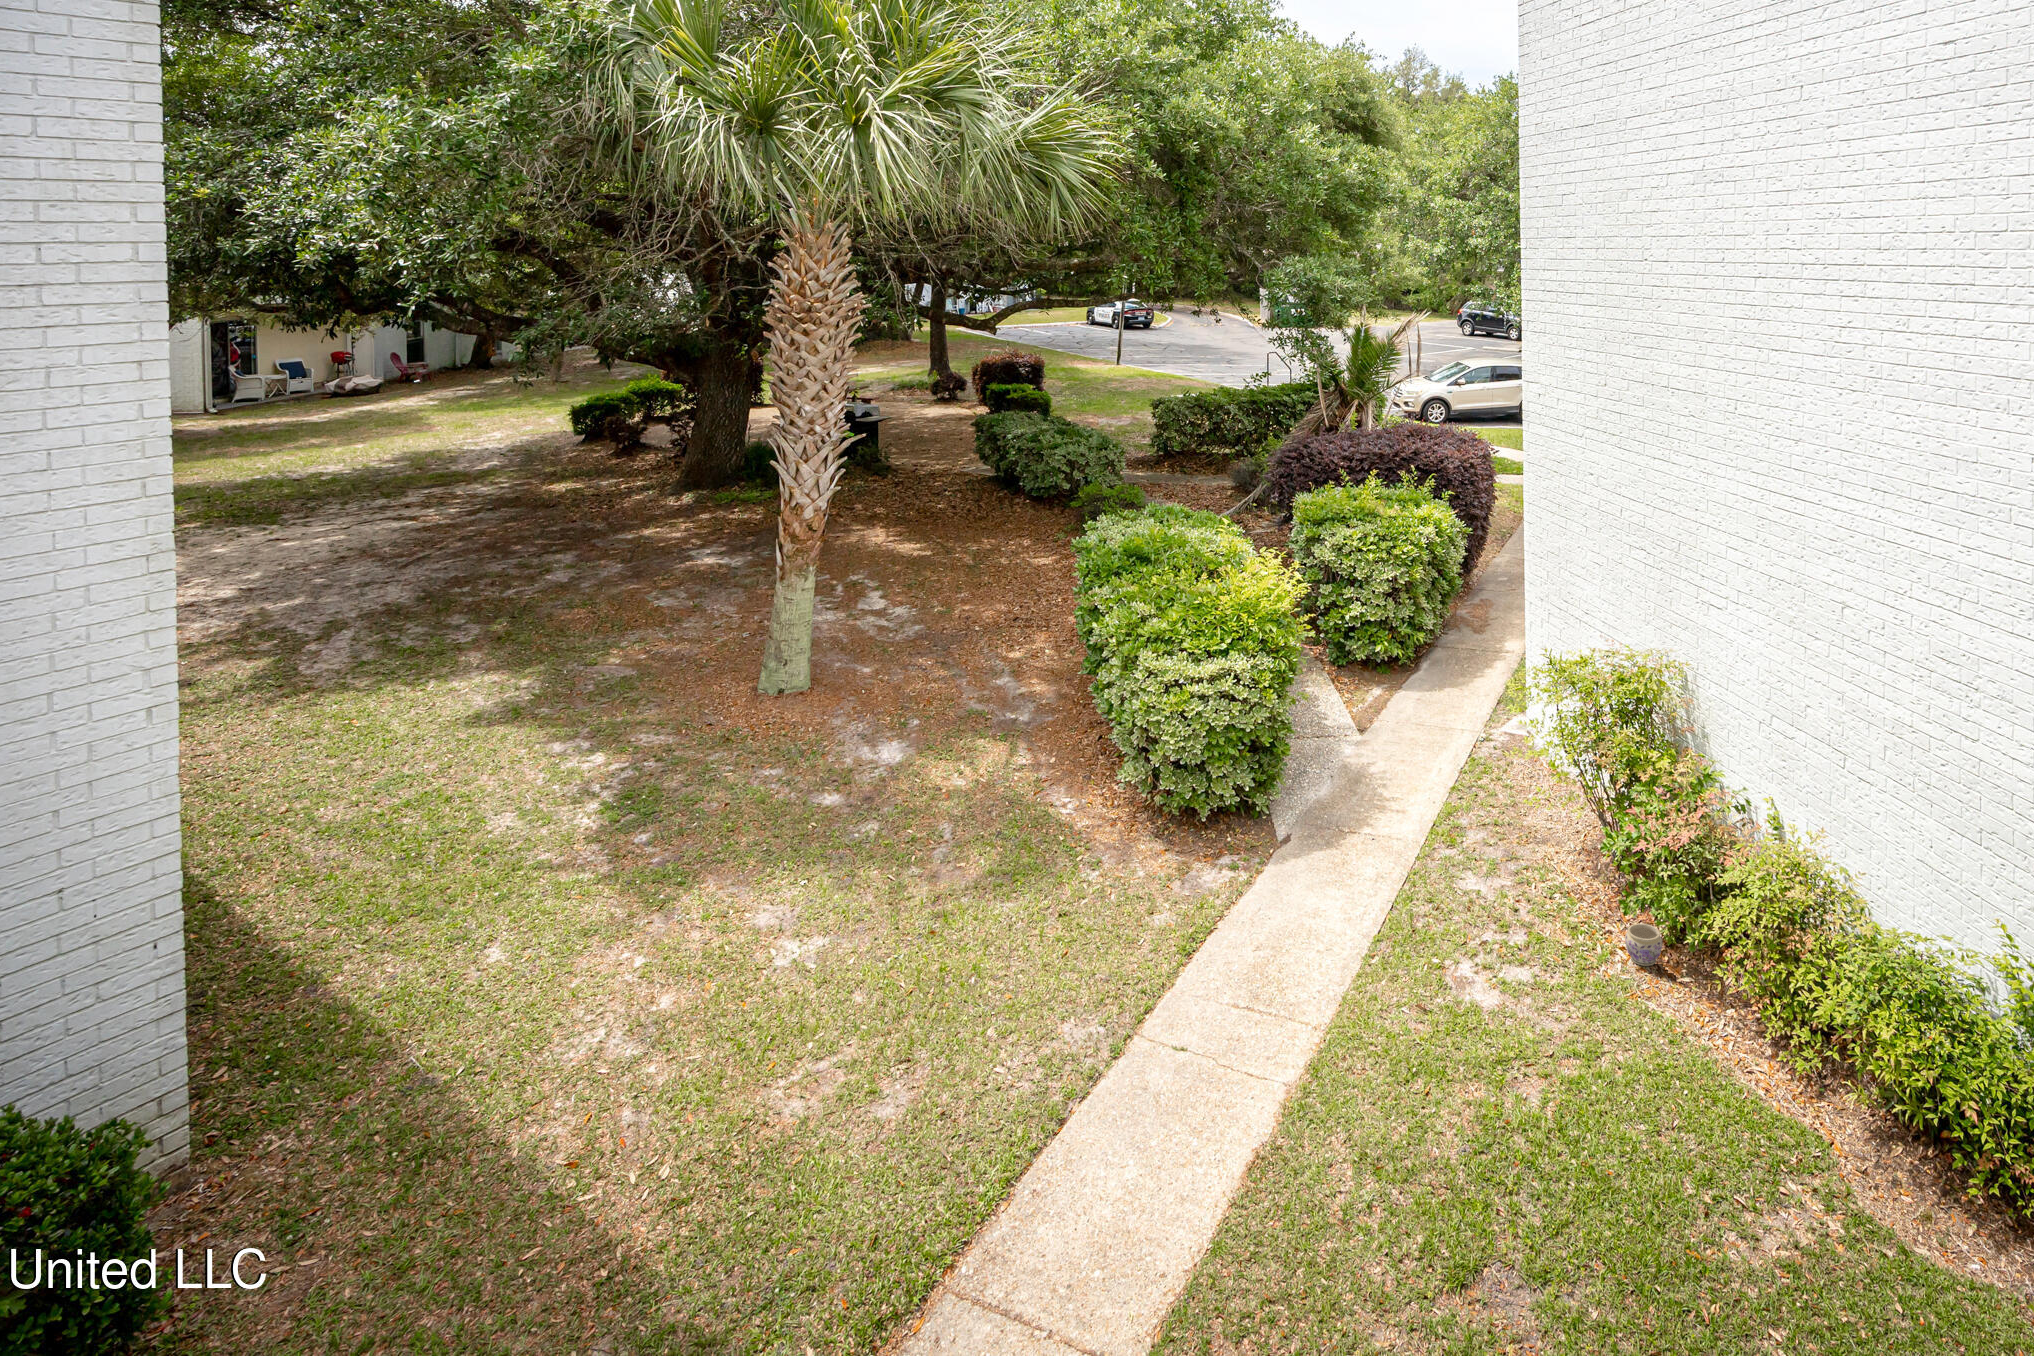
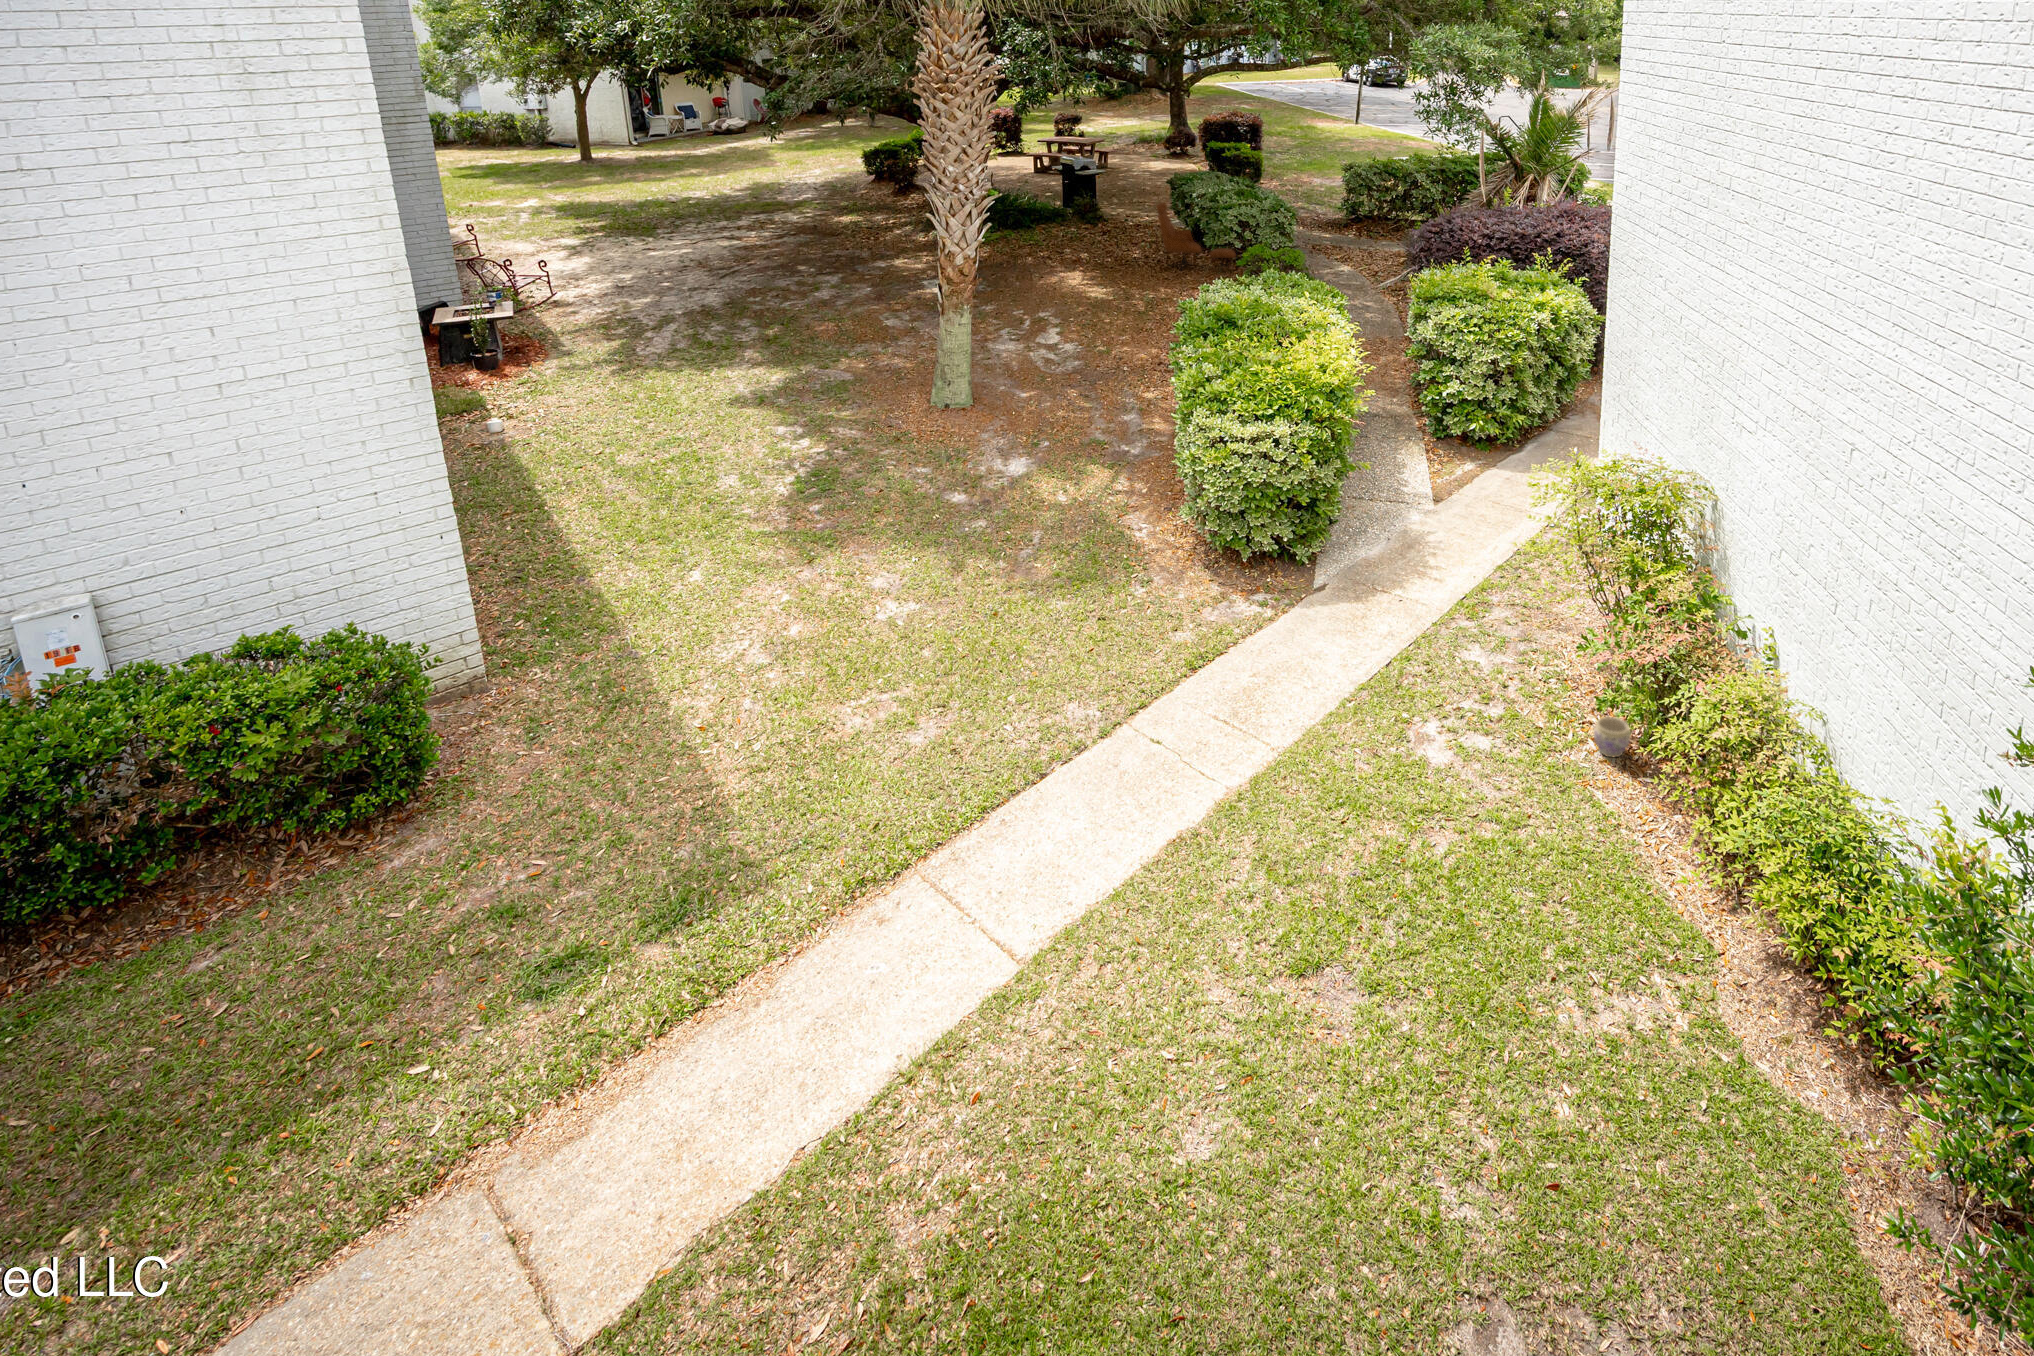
lounge chair: none [988,441,1076,511] -> present [1156,203,1236,267]

